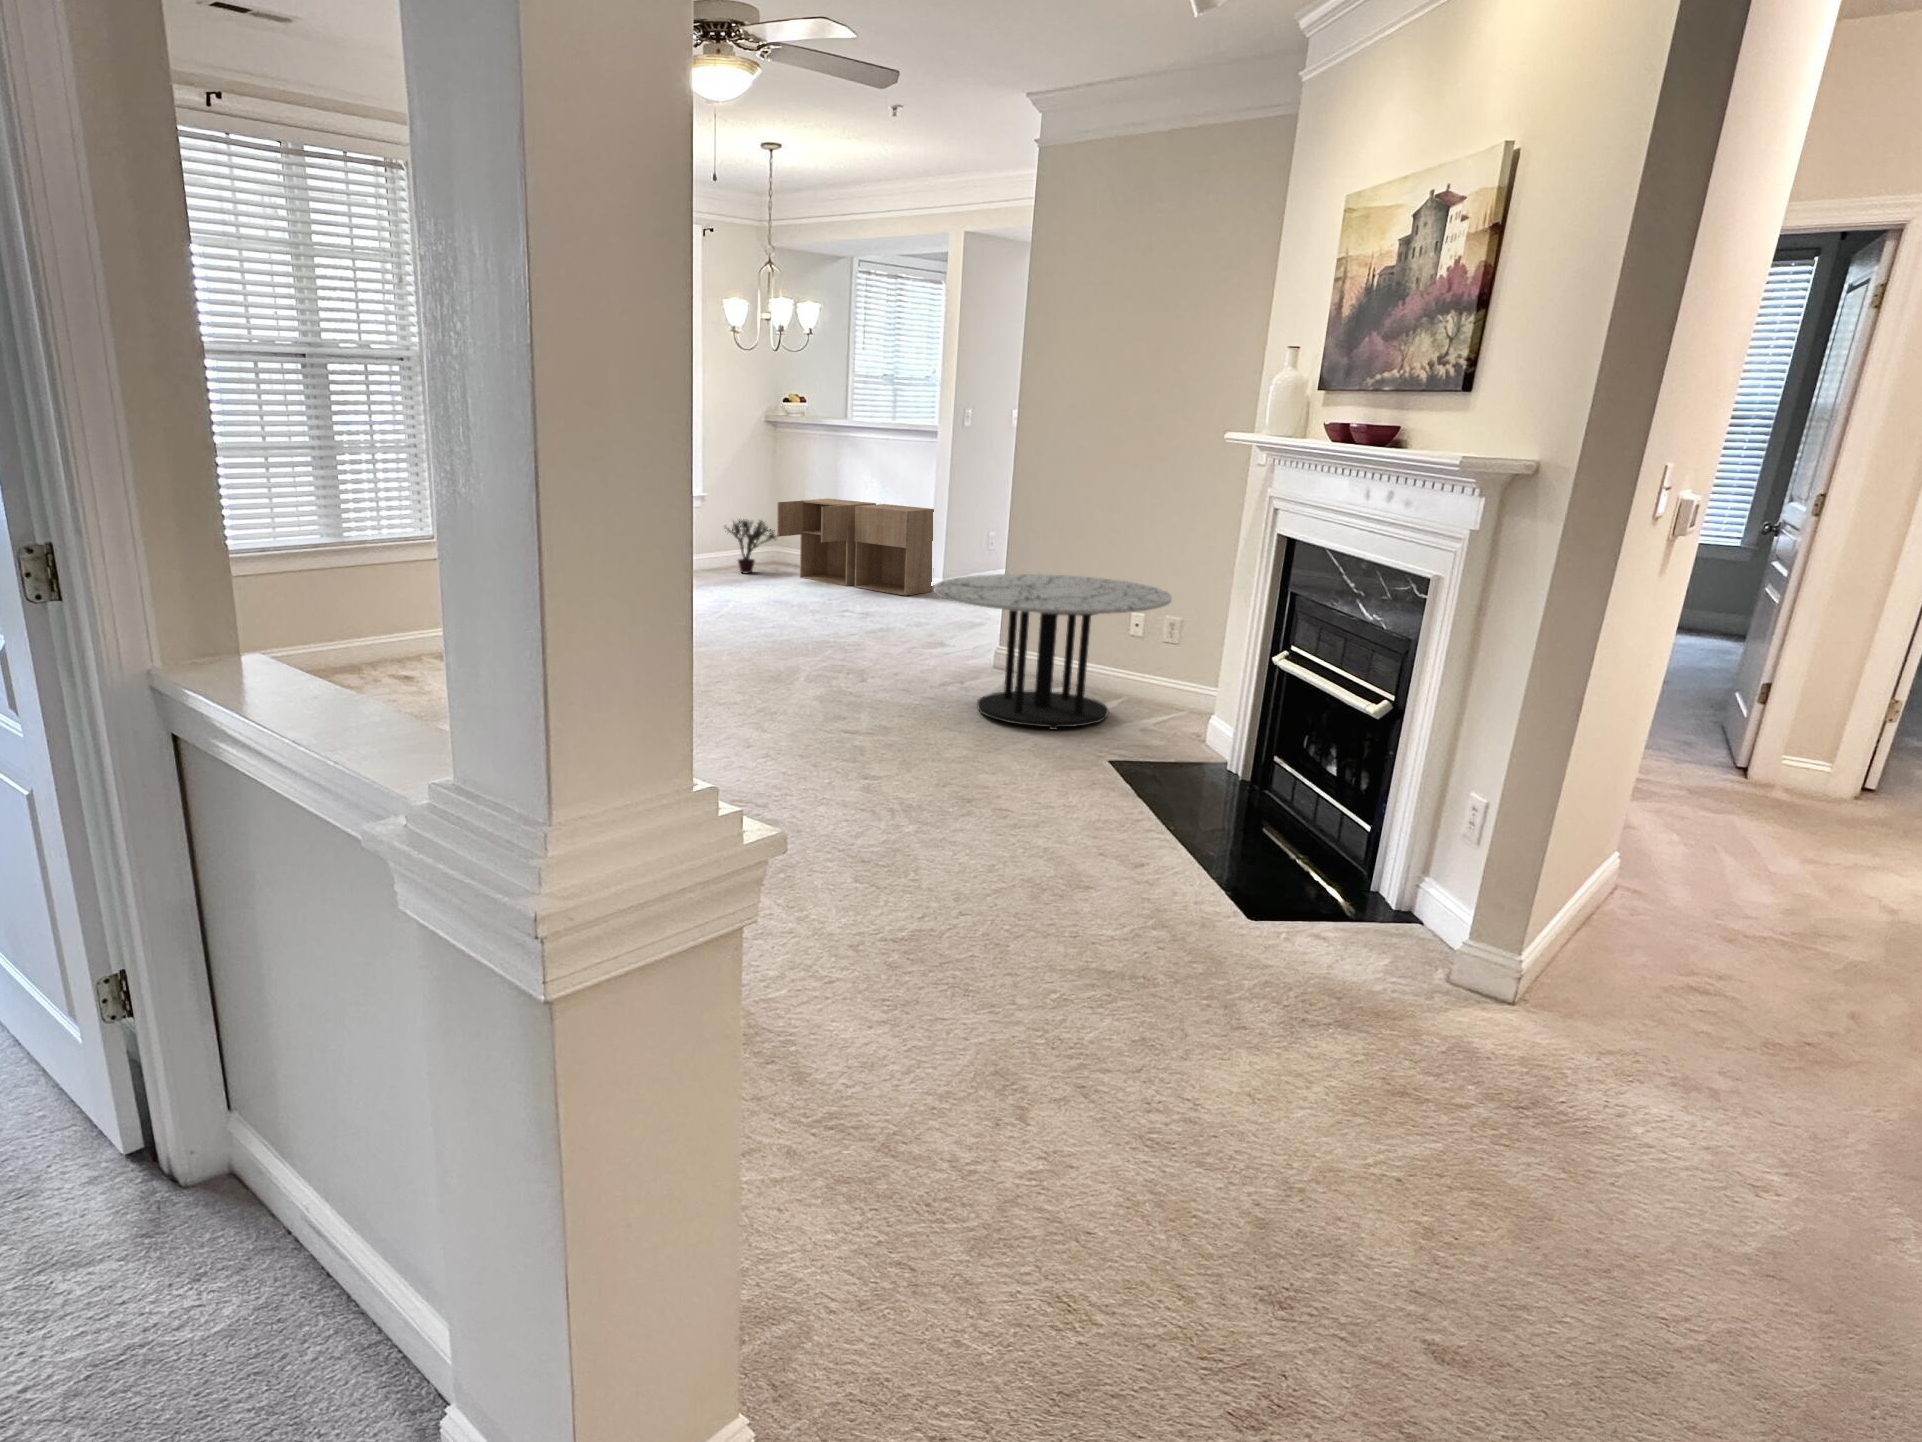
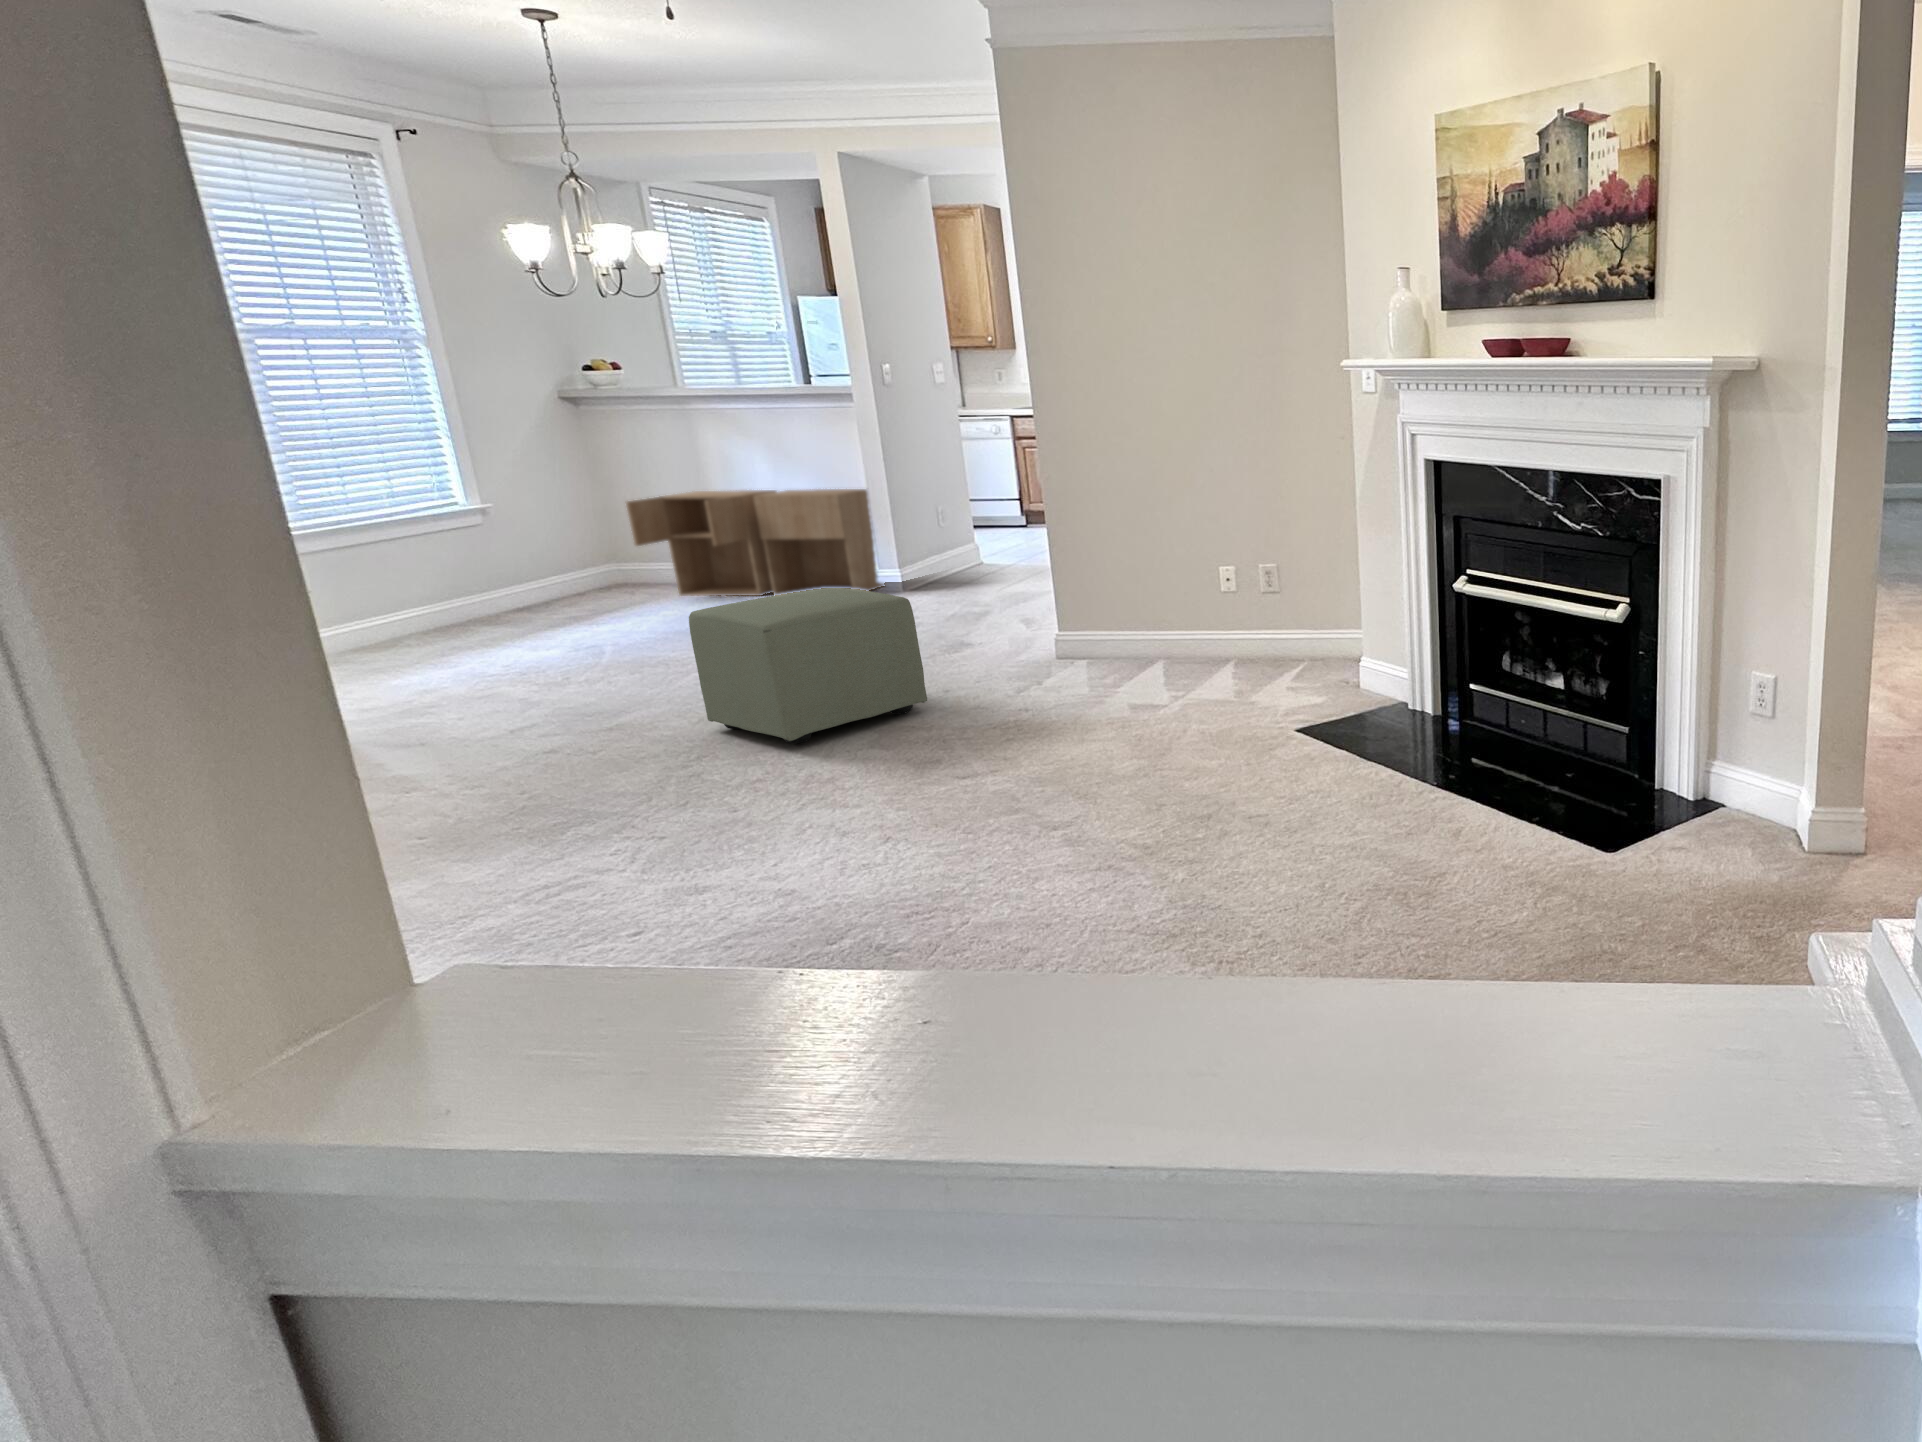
potted plant: present [725,520,776,573] -> none [528,526,630,602]
coffee table: present [934,574,1172,730] -> none [1002,535,1284,713]
ottoman: none [742,583,876,692] -> present [689,588,927,744]

